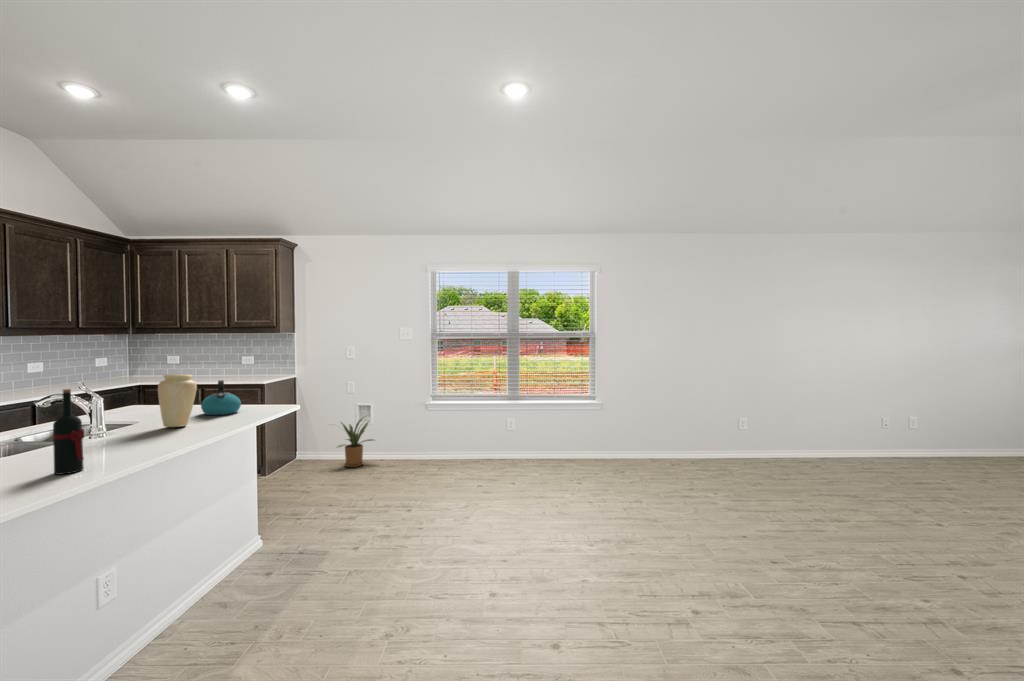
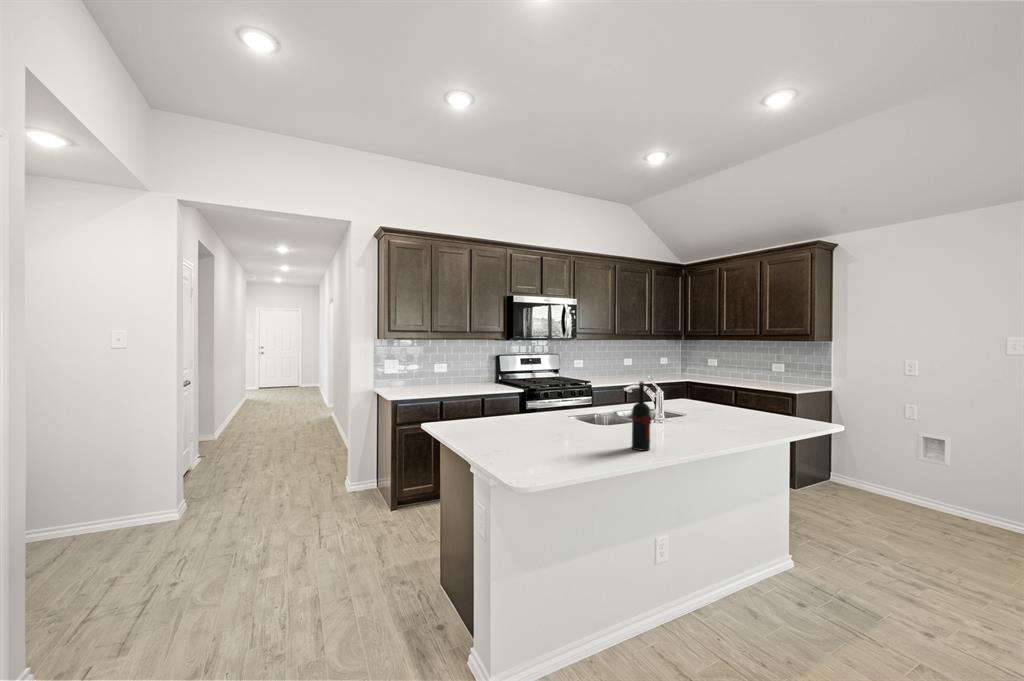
vase: present [158,374,197,427] -> none [704,376,736,426]
kettle: present [201,380,241,415] -> none [738,387,777,421]
house plant: present [338,416,373,467] -> none [873,451,956,515]

